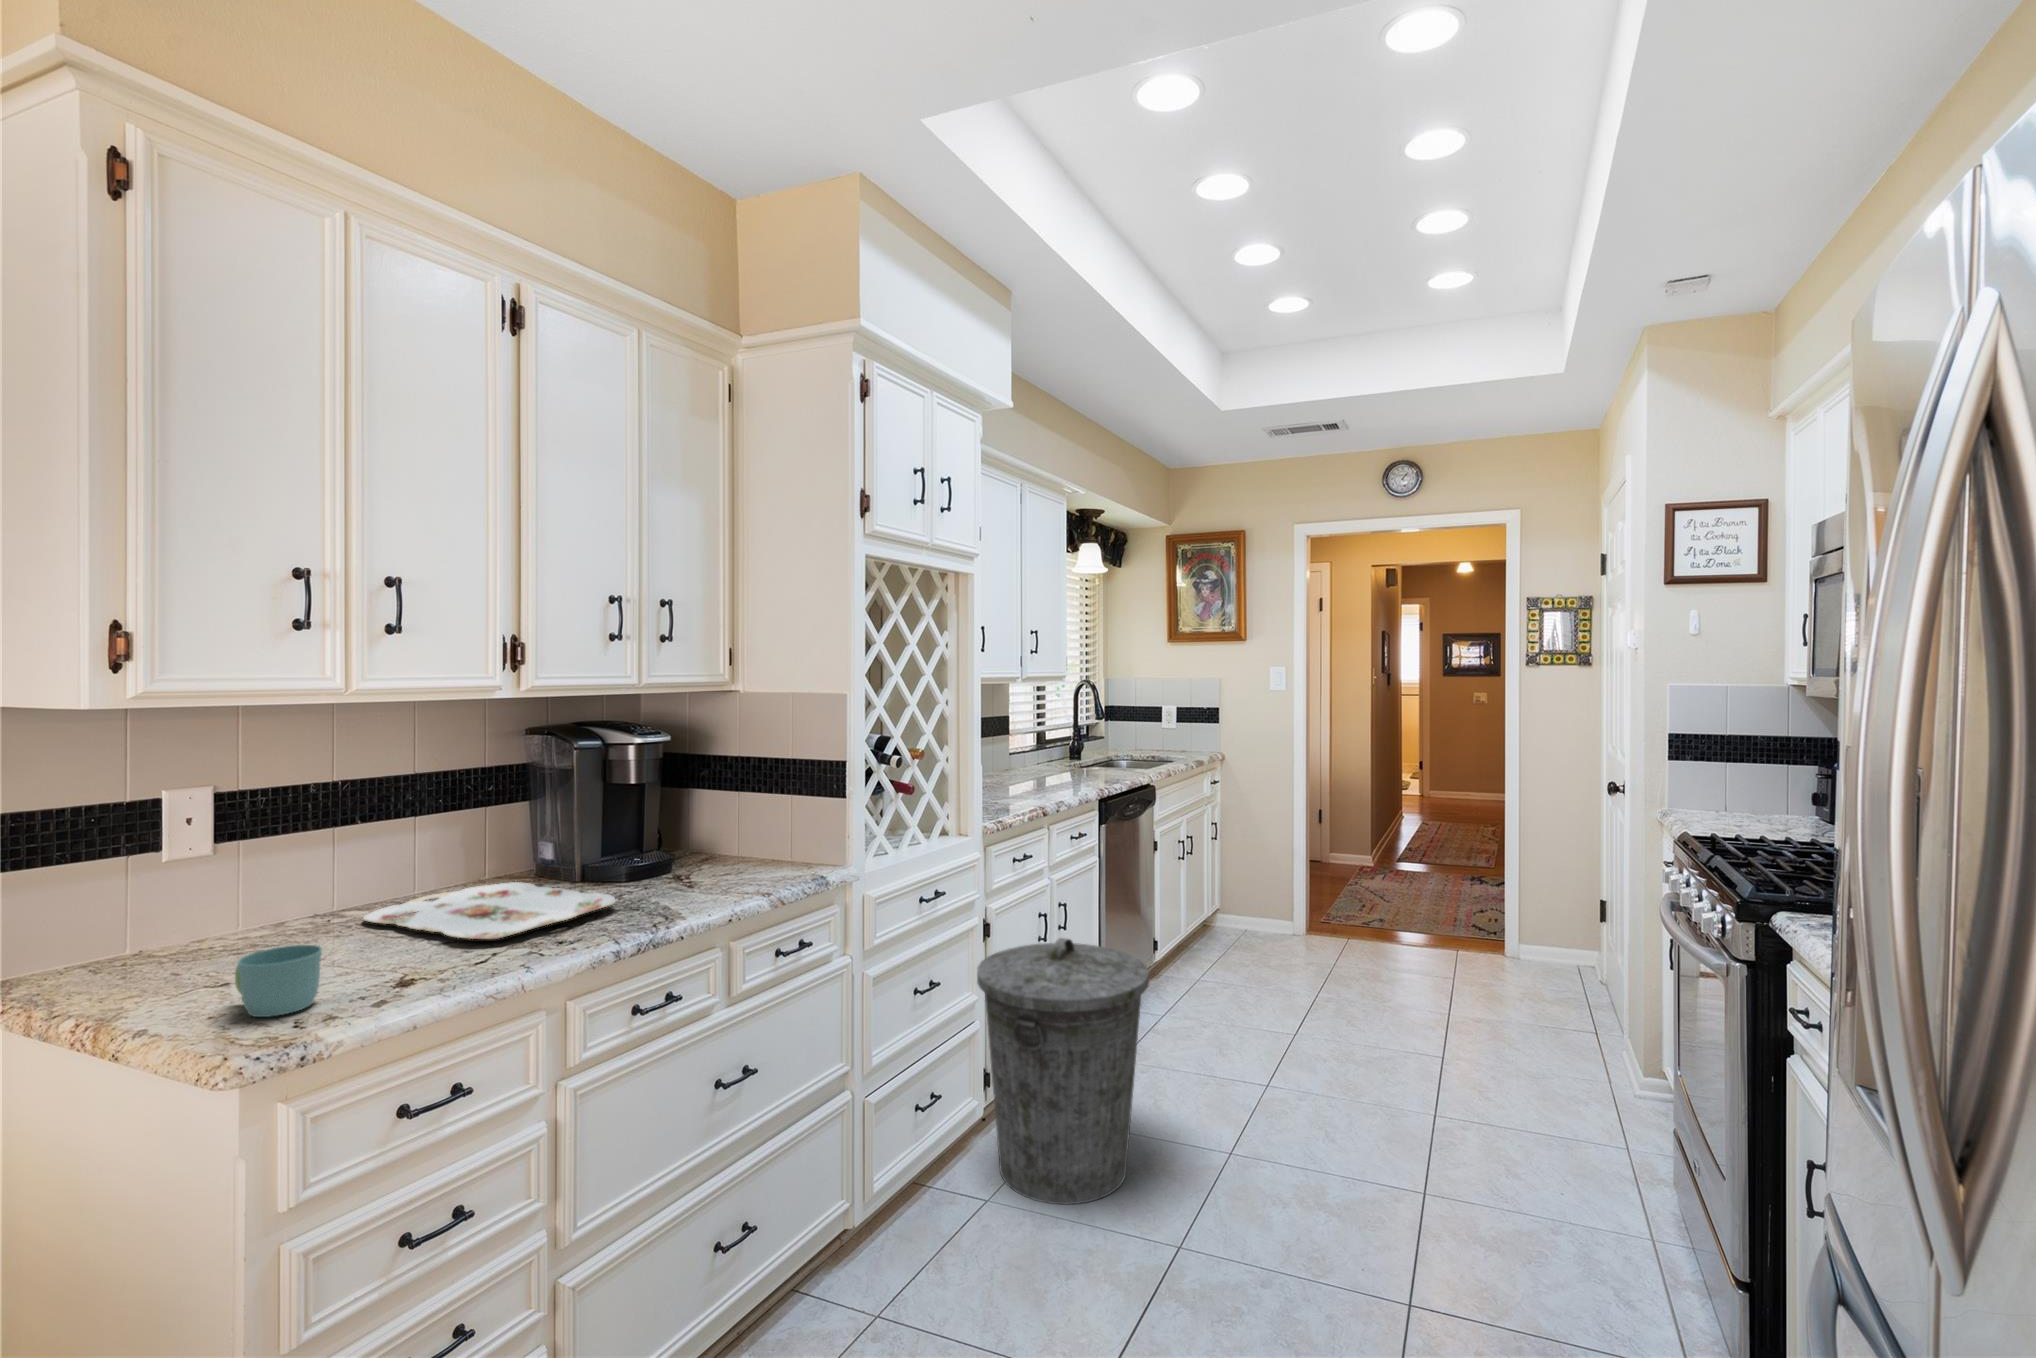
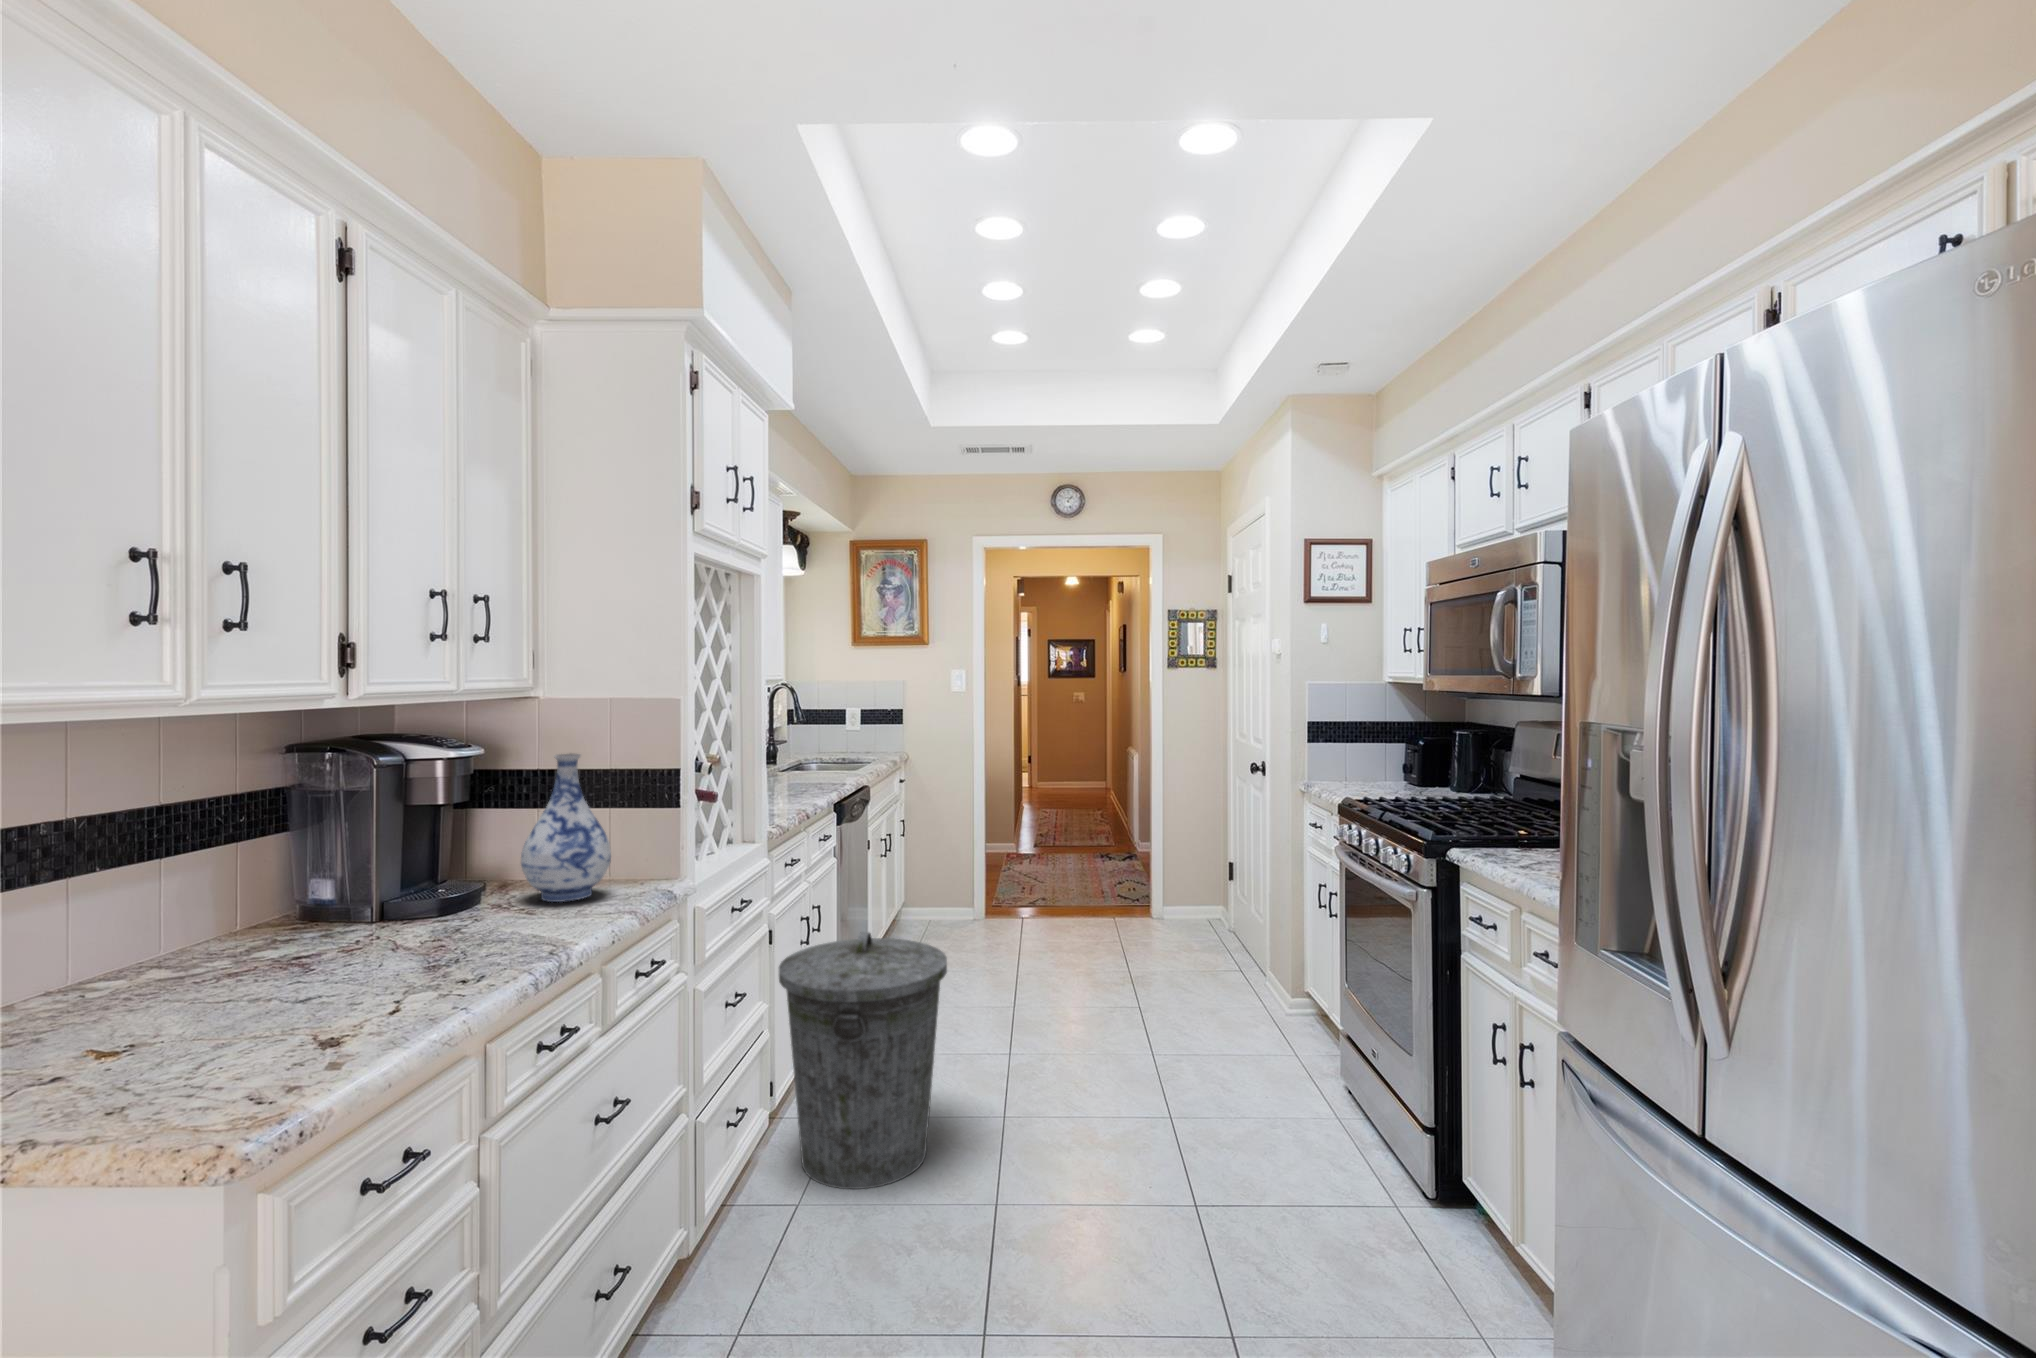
vase: none [696,744,773,878] -> present [521,753,611,902]
serving tray: present [363,882,616,939] -> none [139,929,481,993]
mug: present [235,945,322,1017] -> none [118,1010,252,1105]

